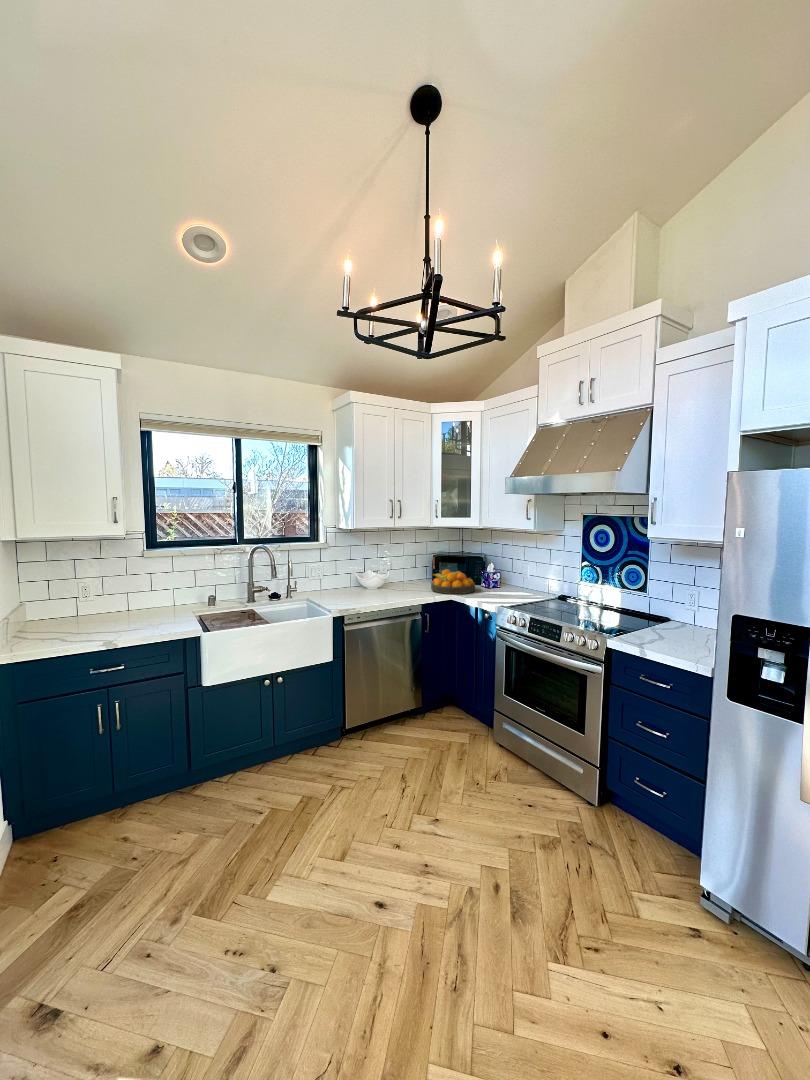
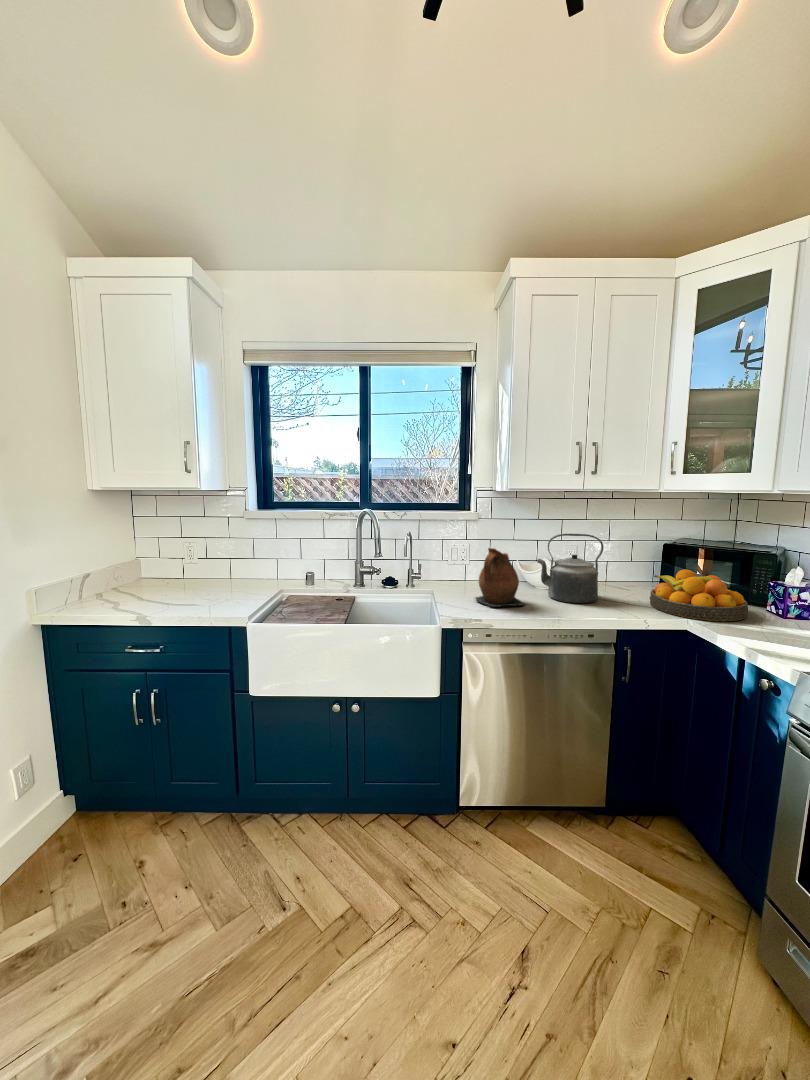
kettle: none [371,553,406,595] -> present [537,534,603,603]
ceramic pitcher: none [337,566,371,602] -> present [476,548,525,607]

